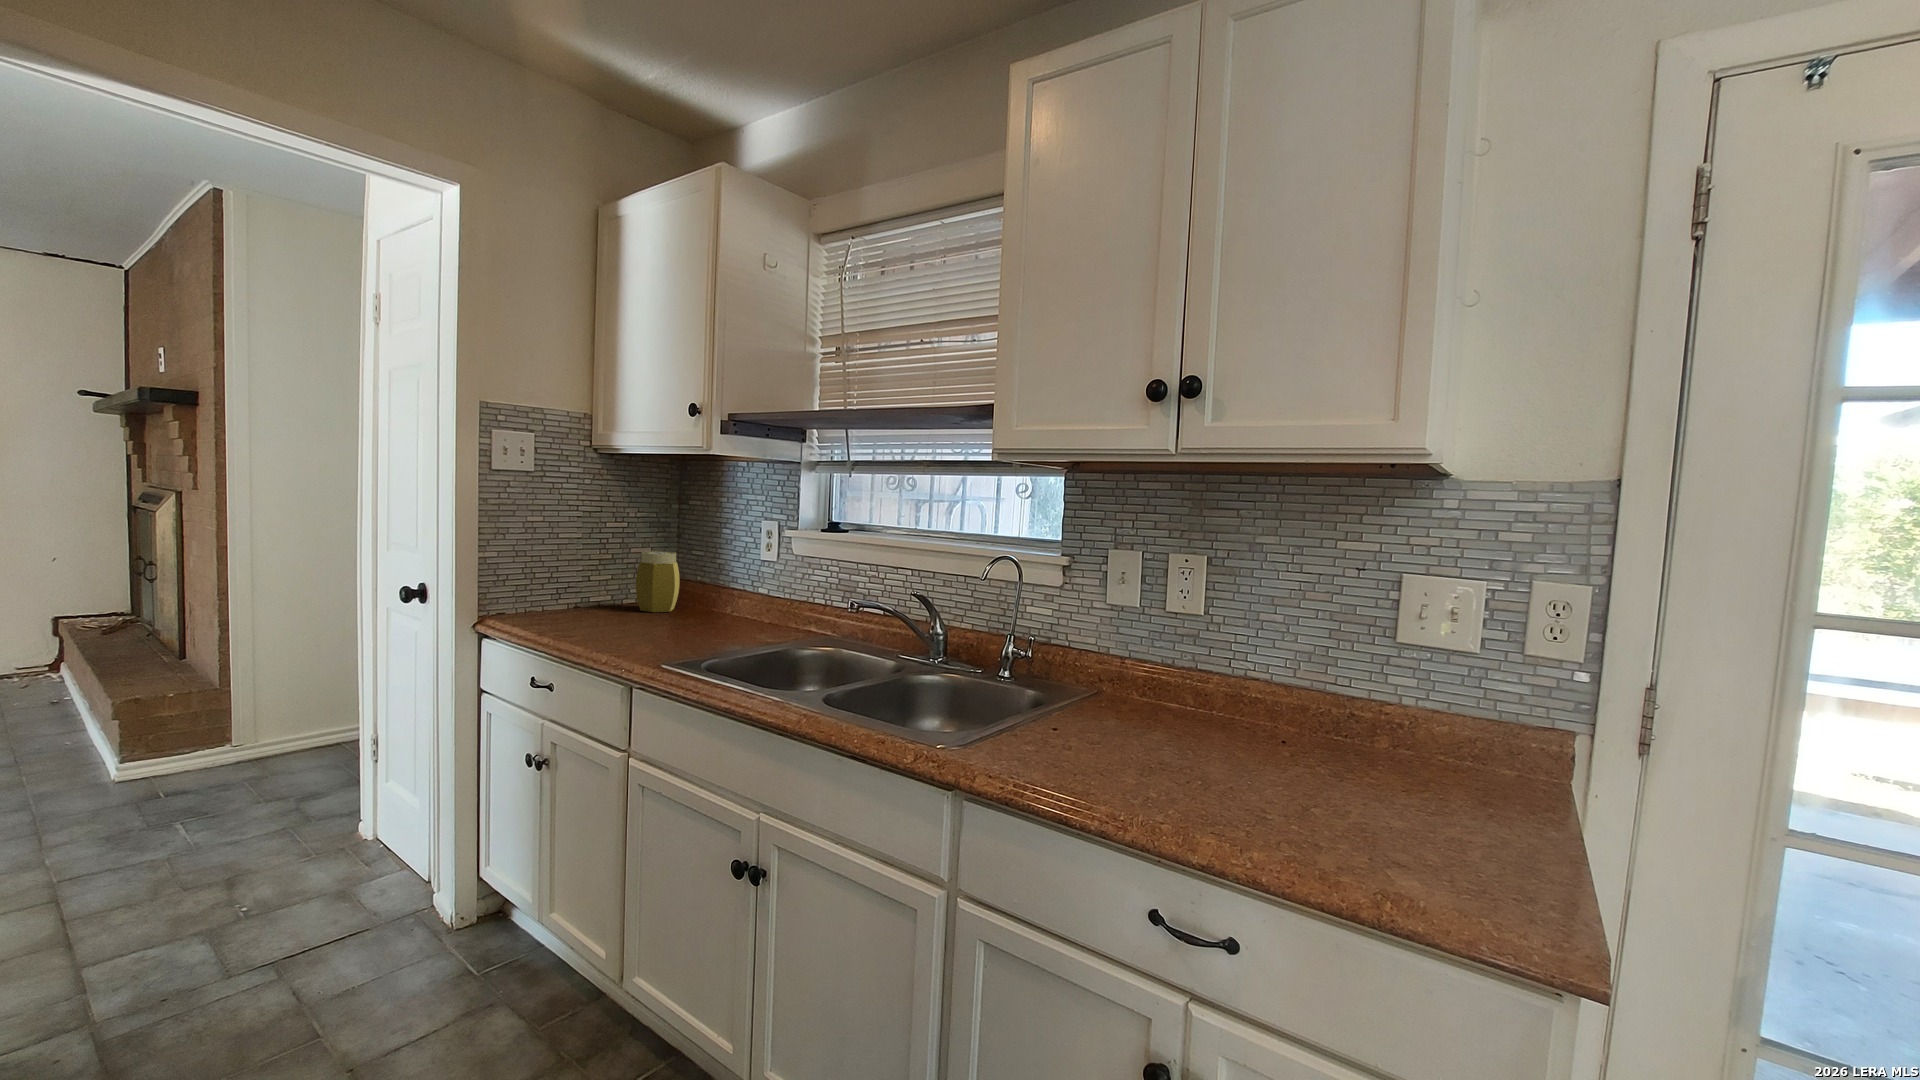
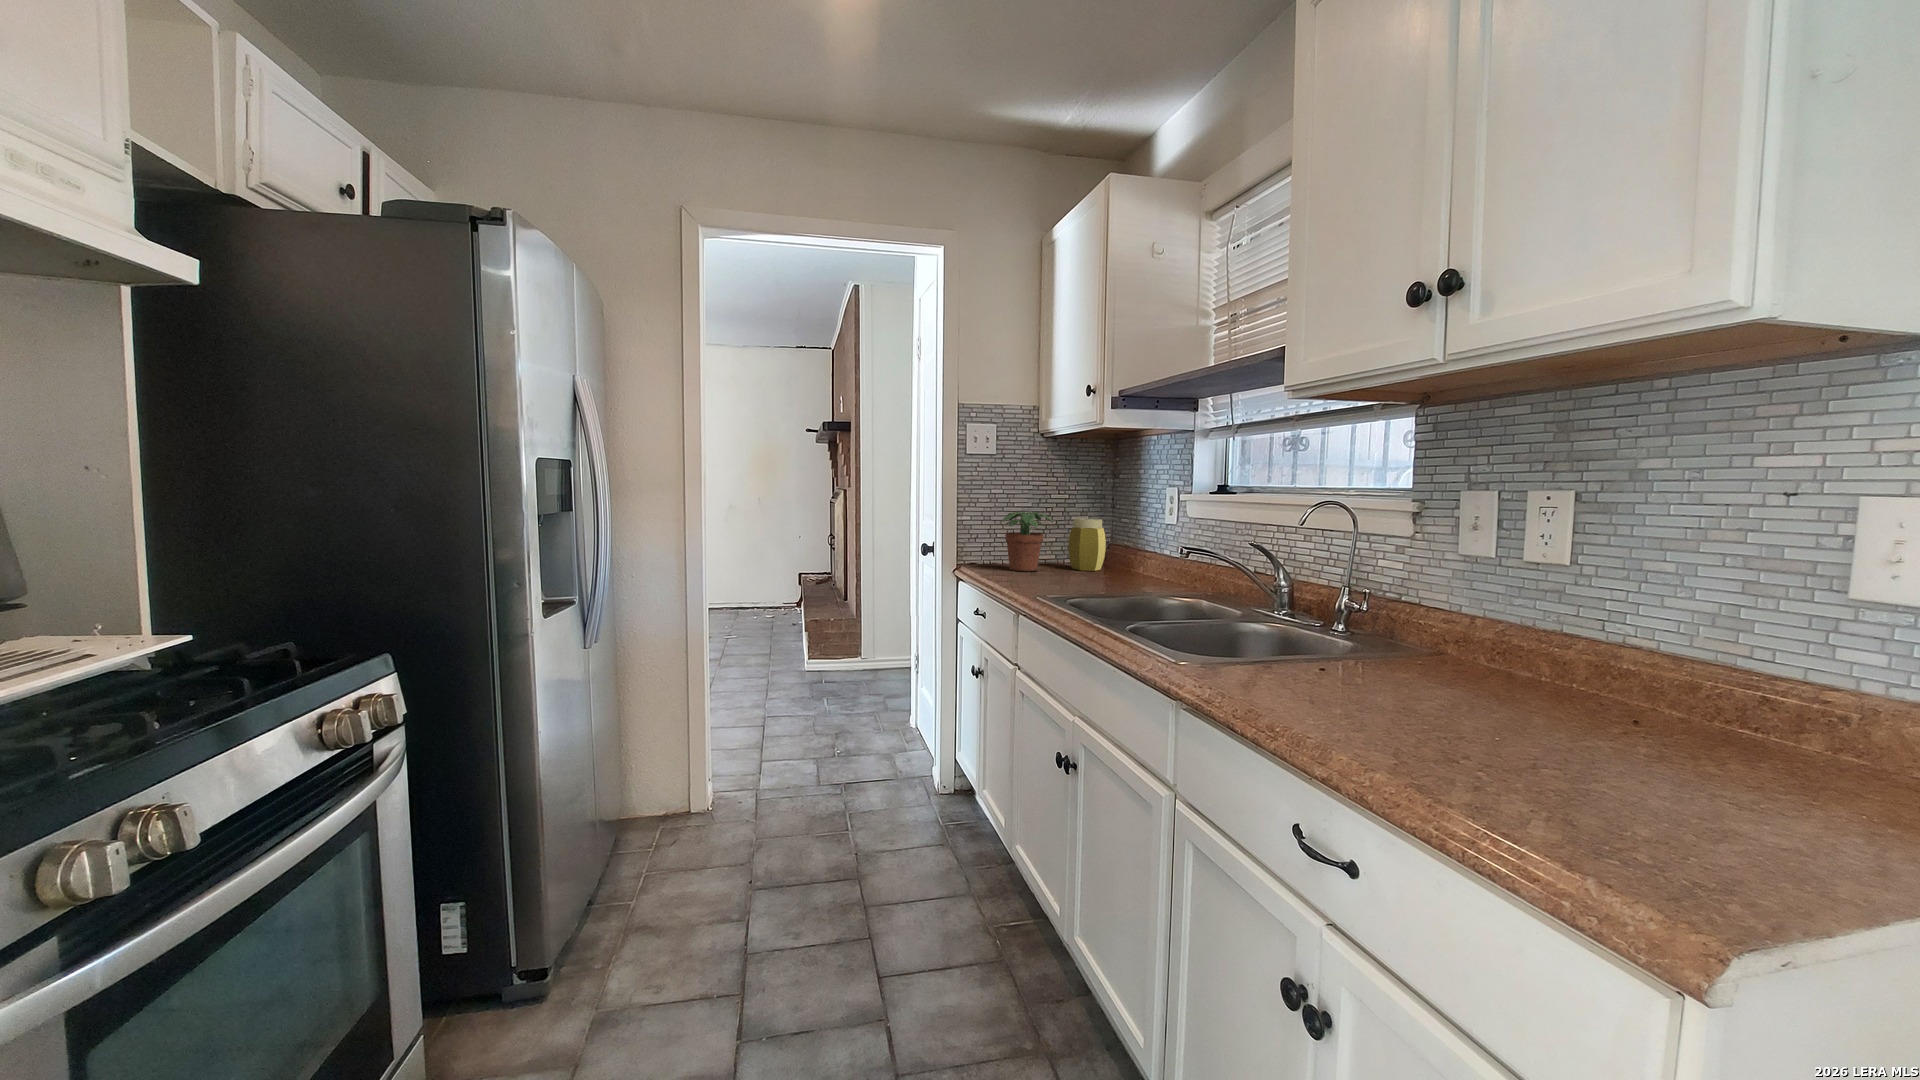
potted plant: none [559,547,625,621] -> present [1002,512,1053,571]

